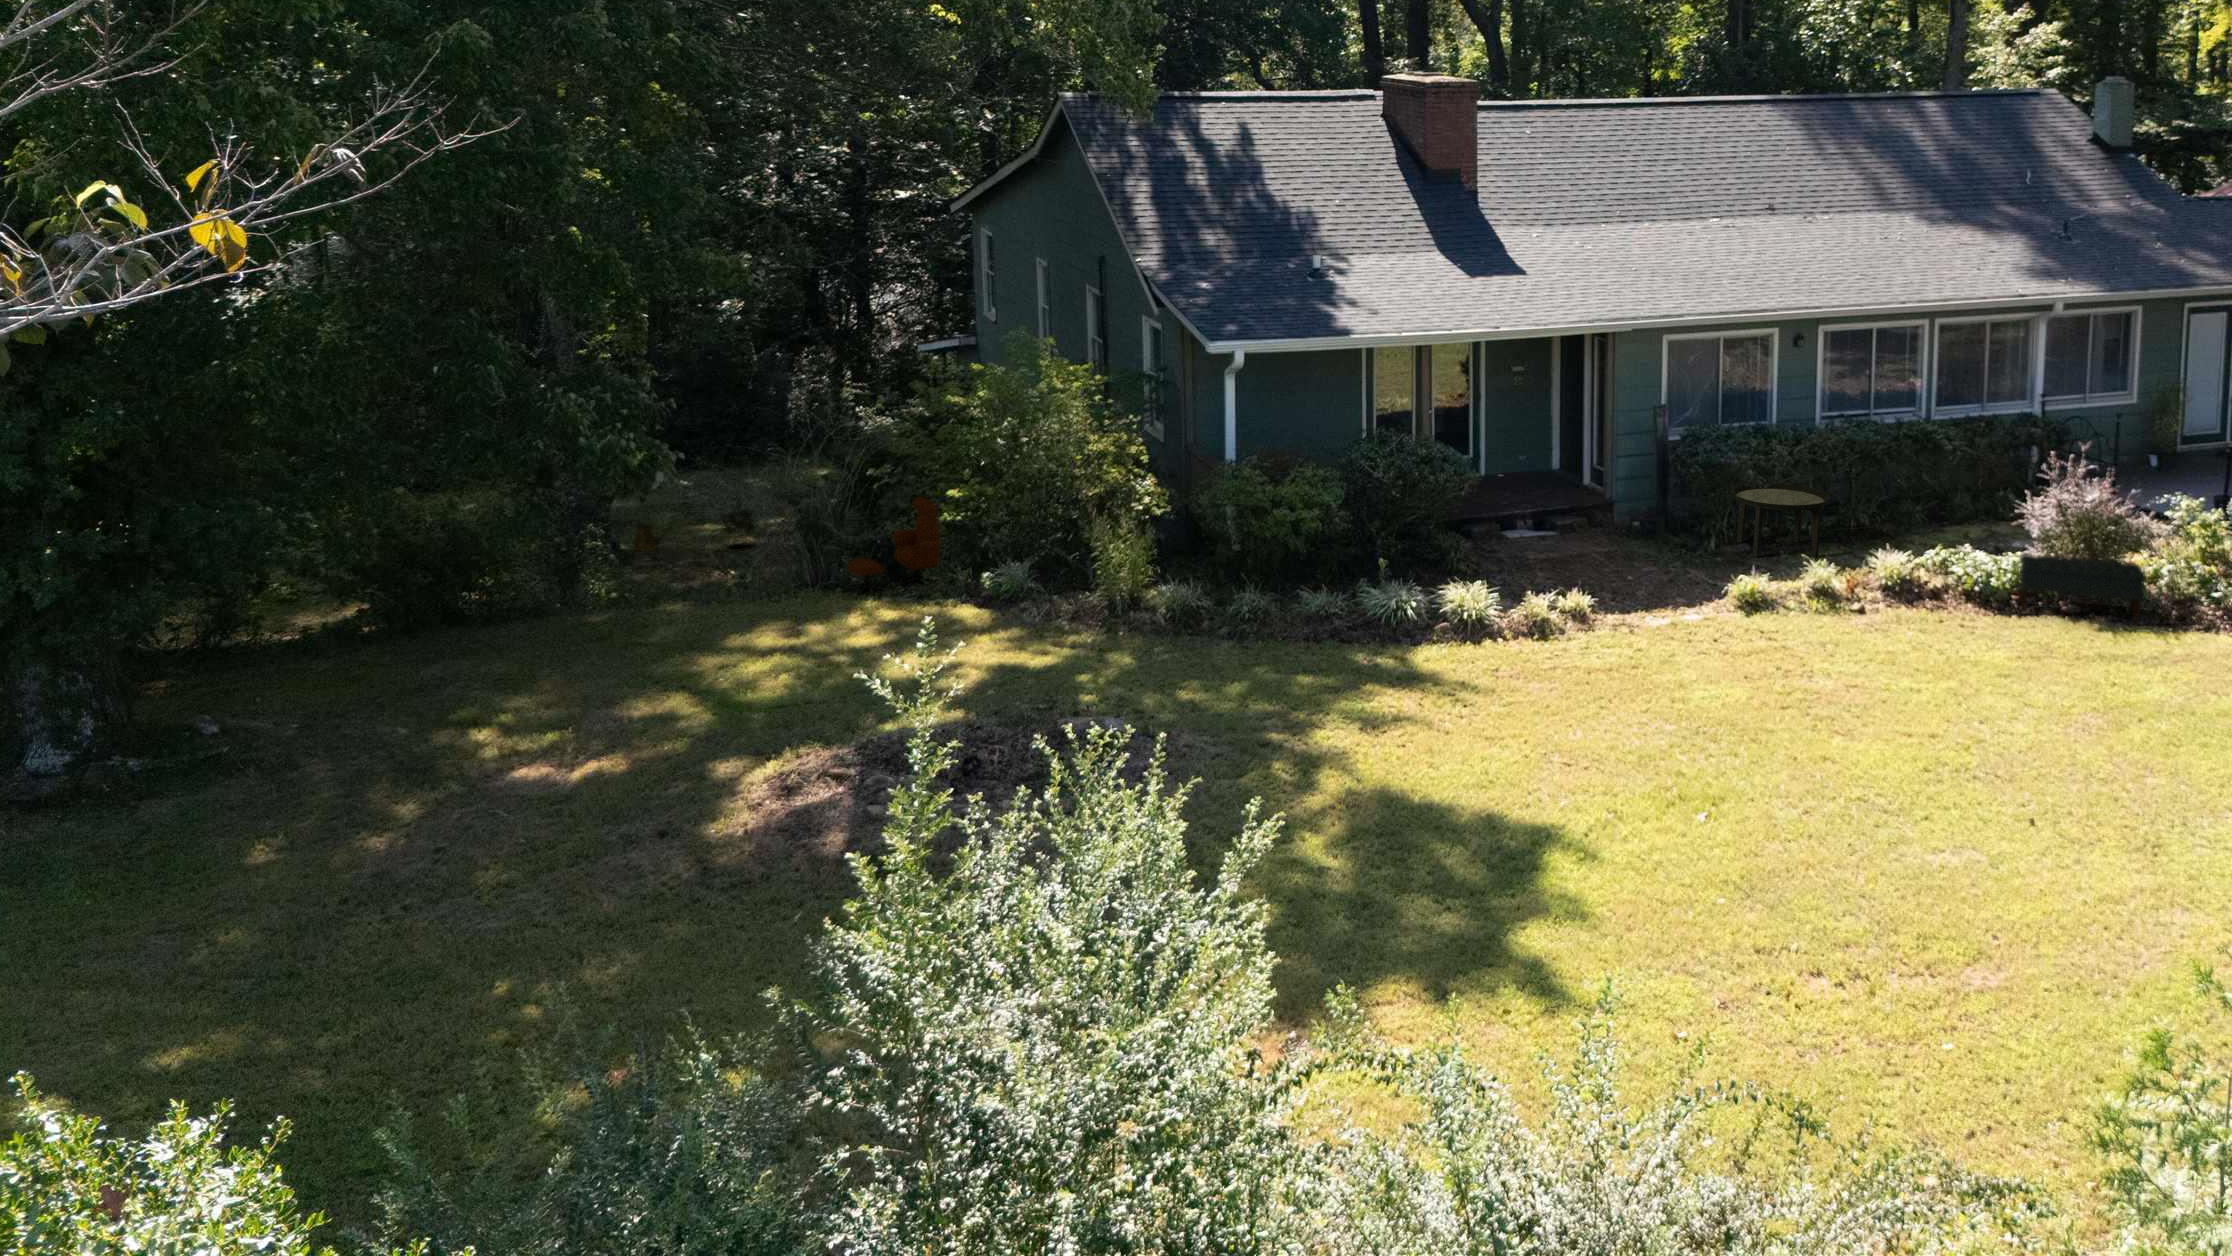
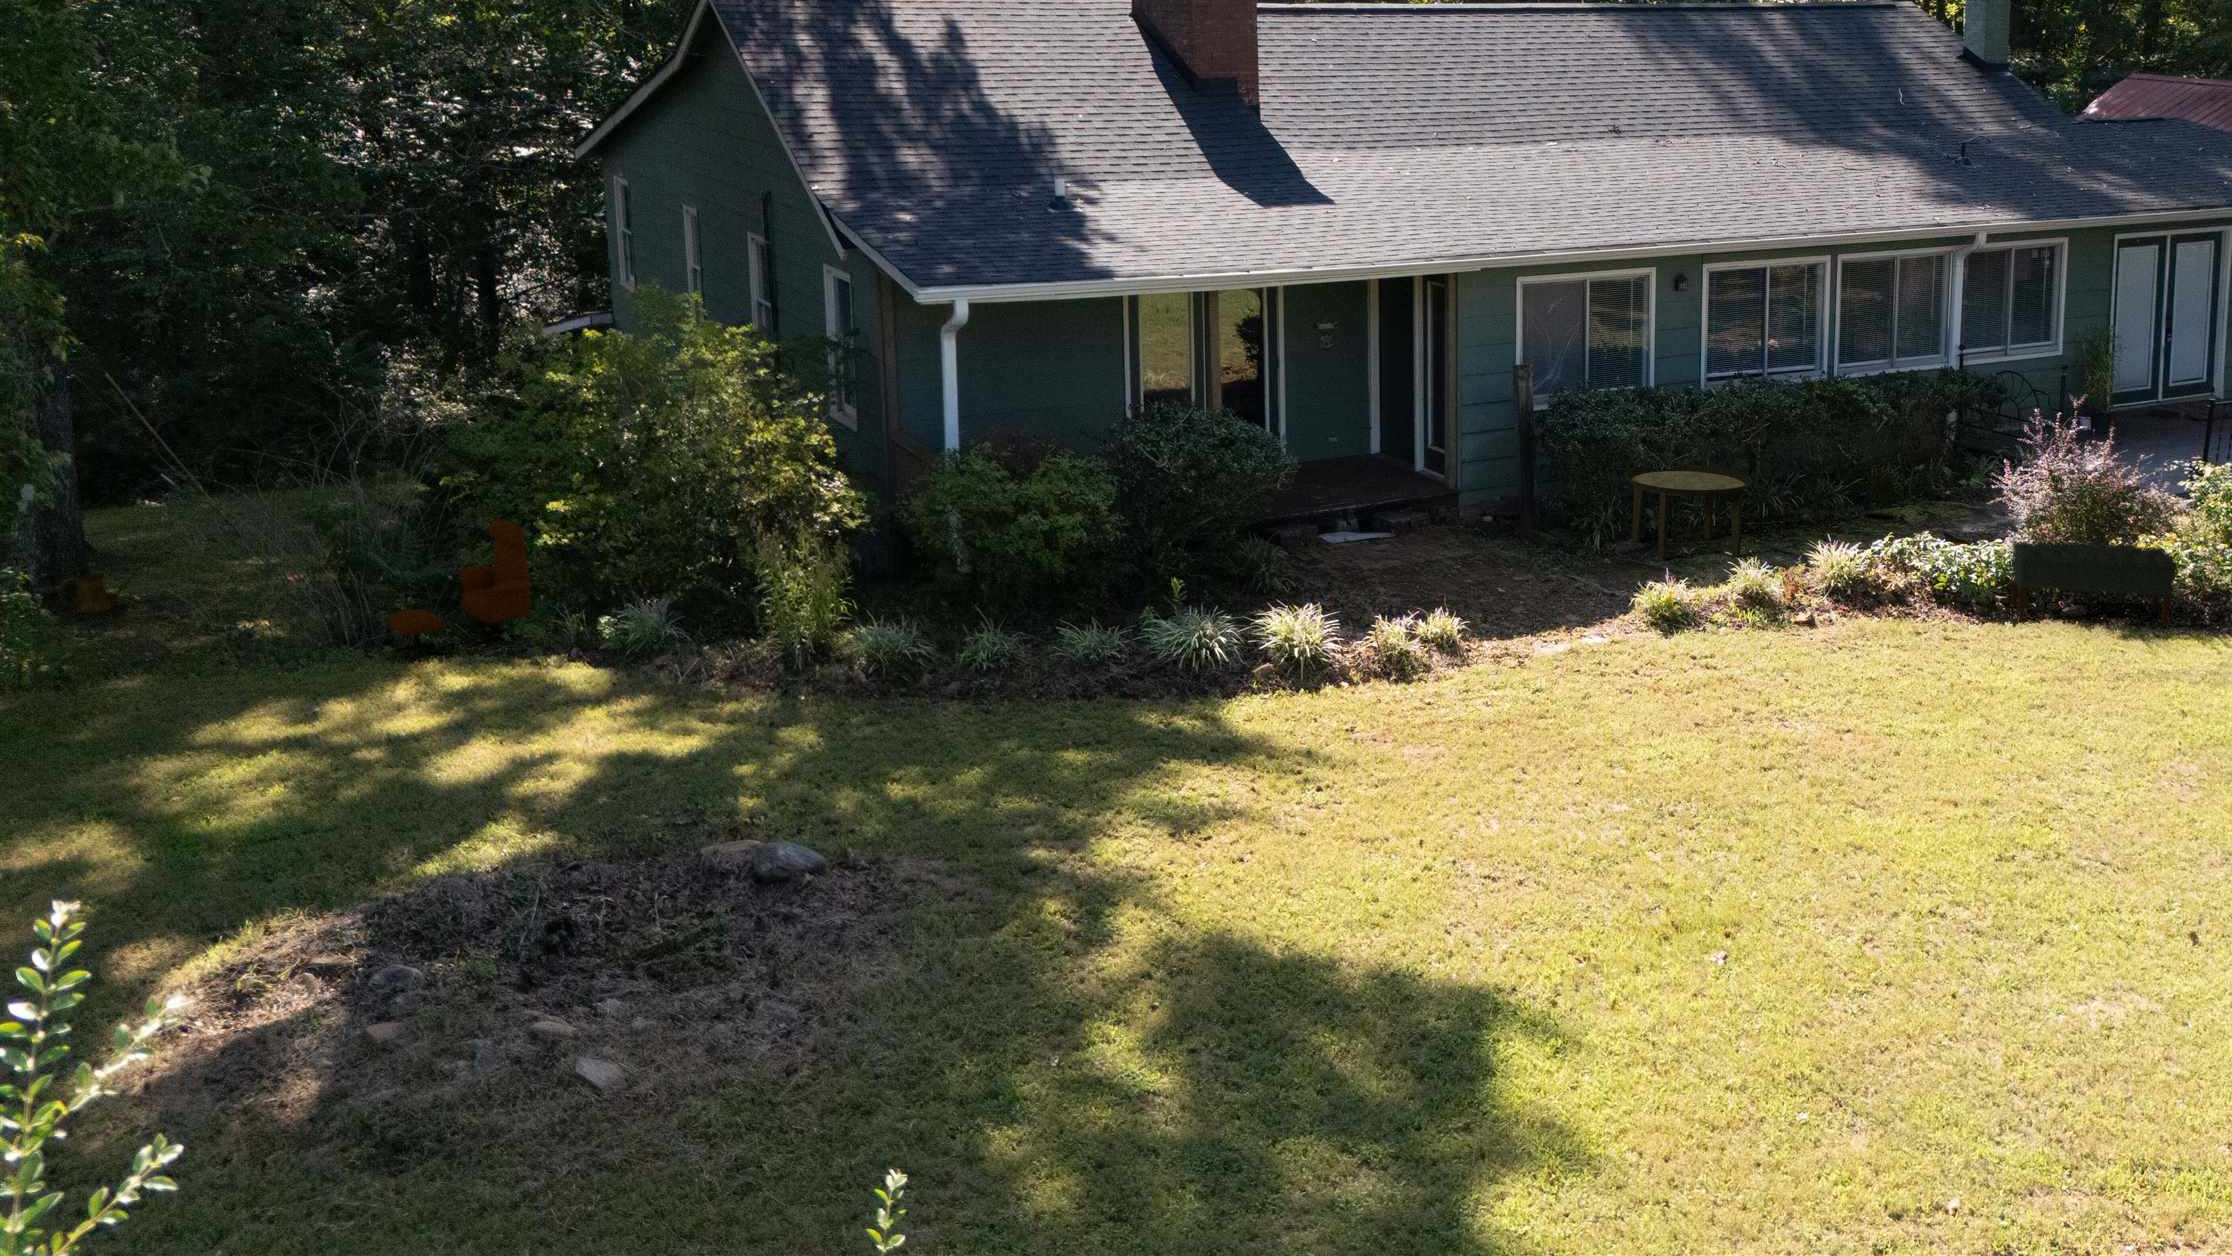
potted tree: present [720,496,758,552] -> present [1861,456,1900,523]

